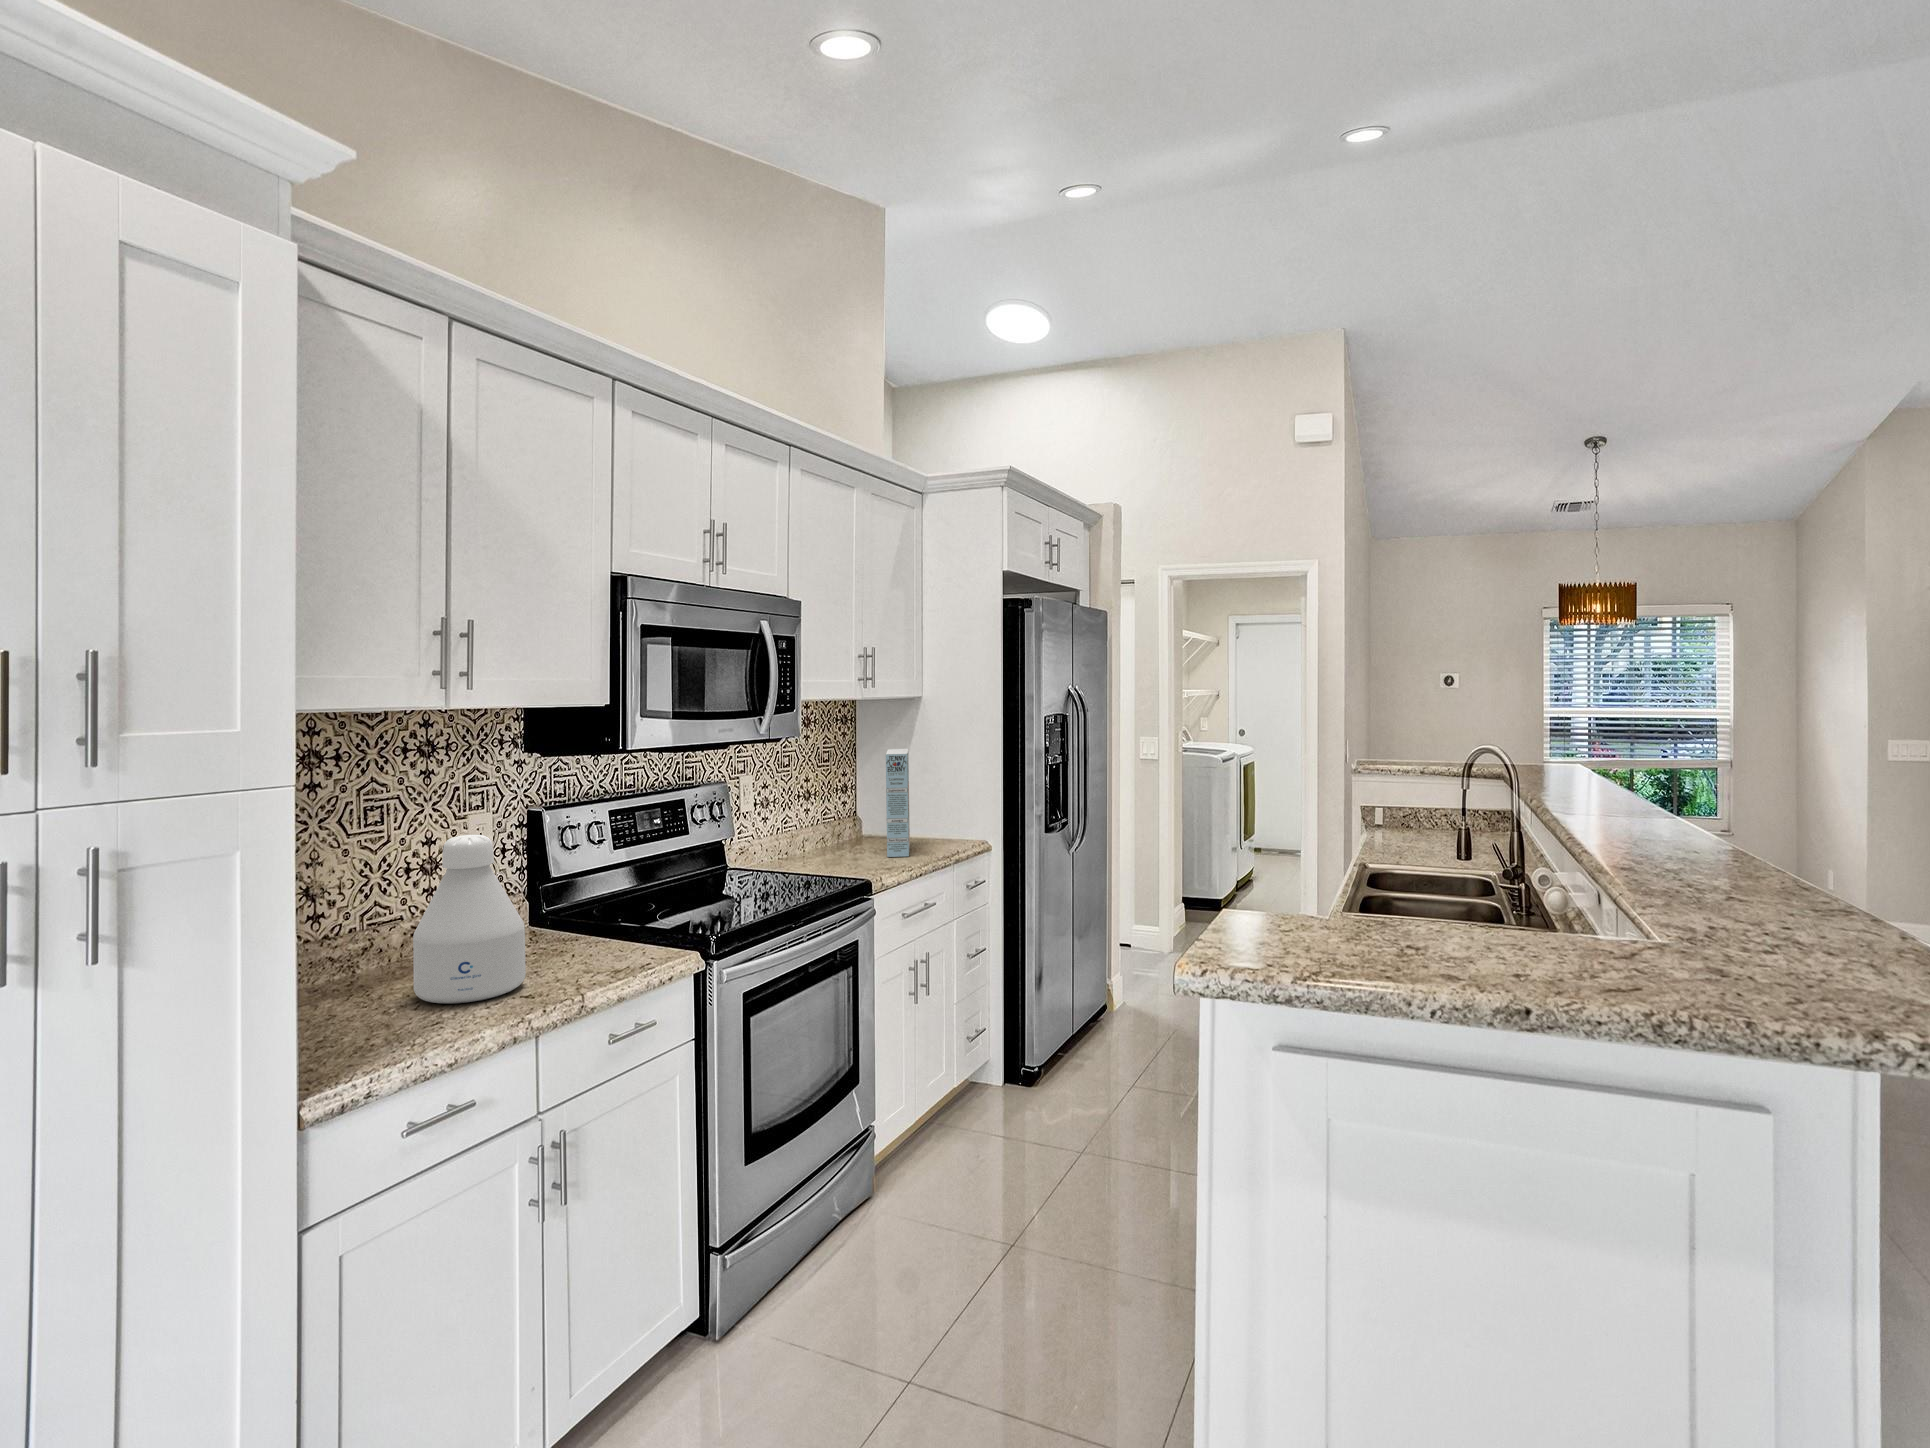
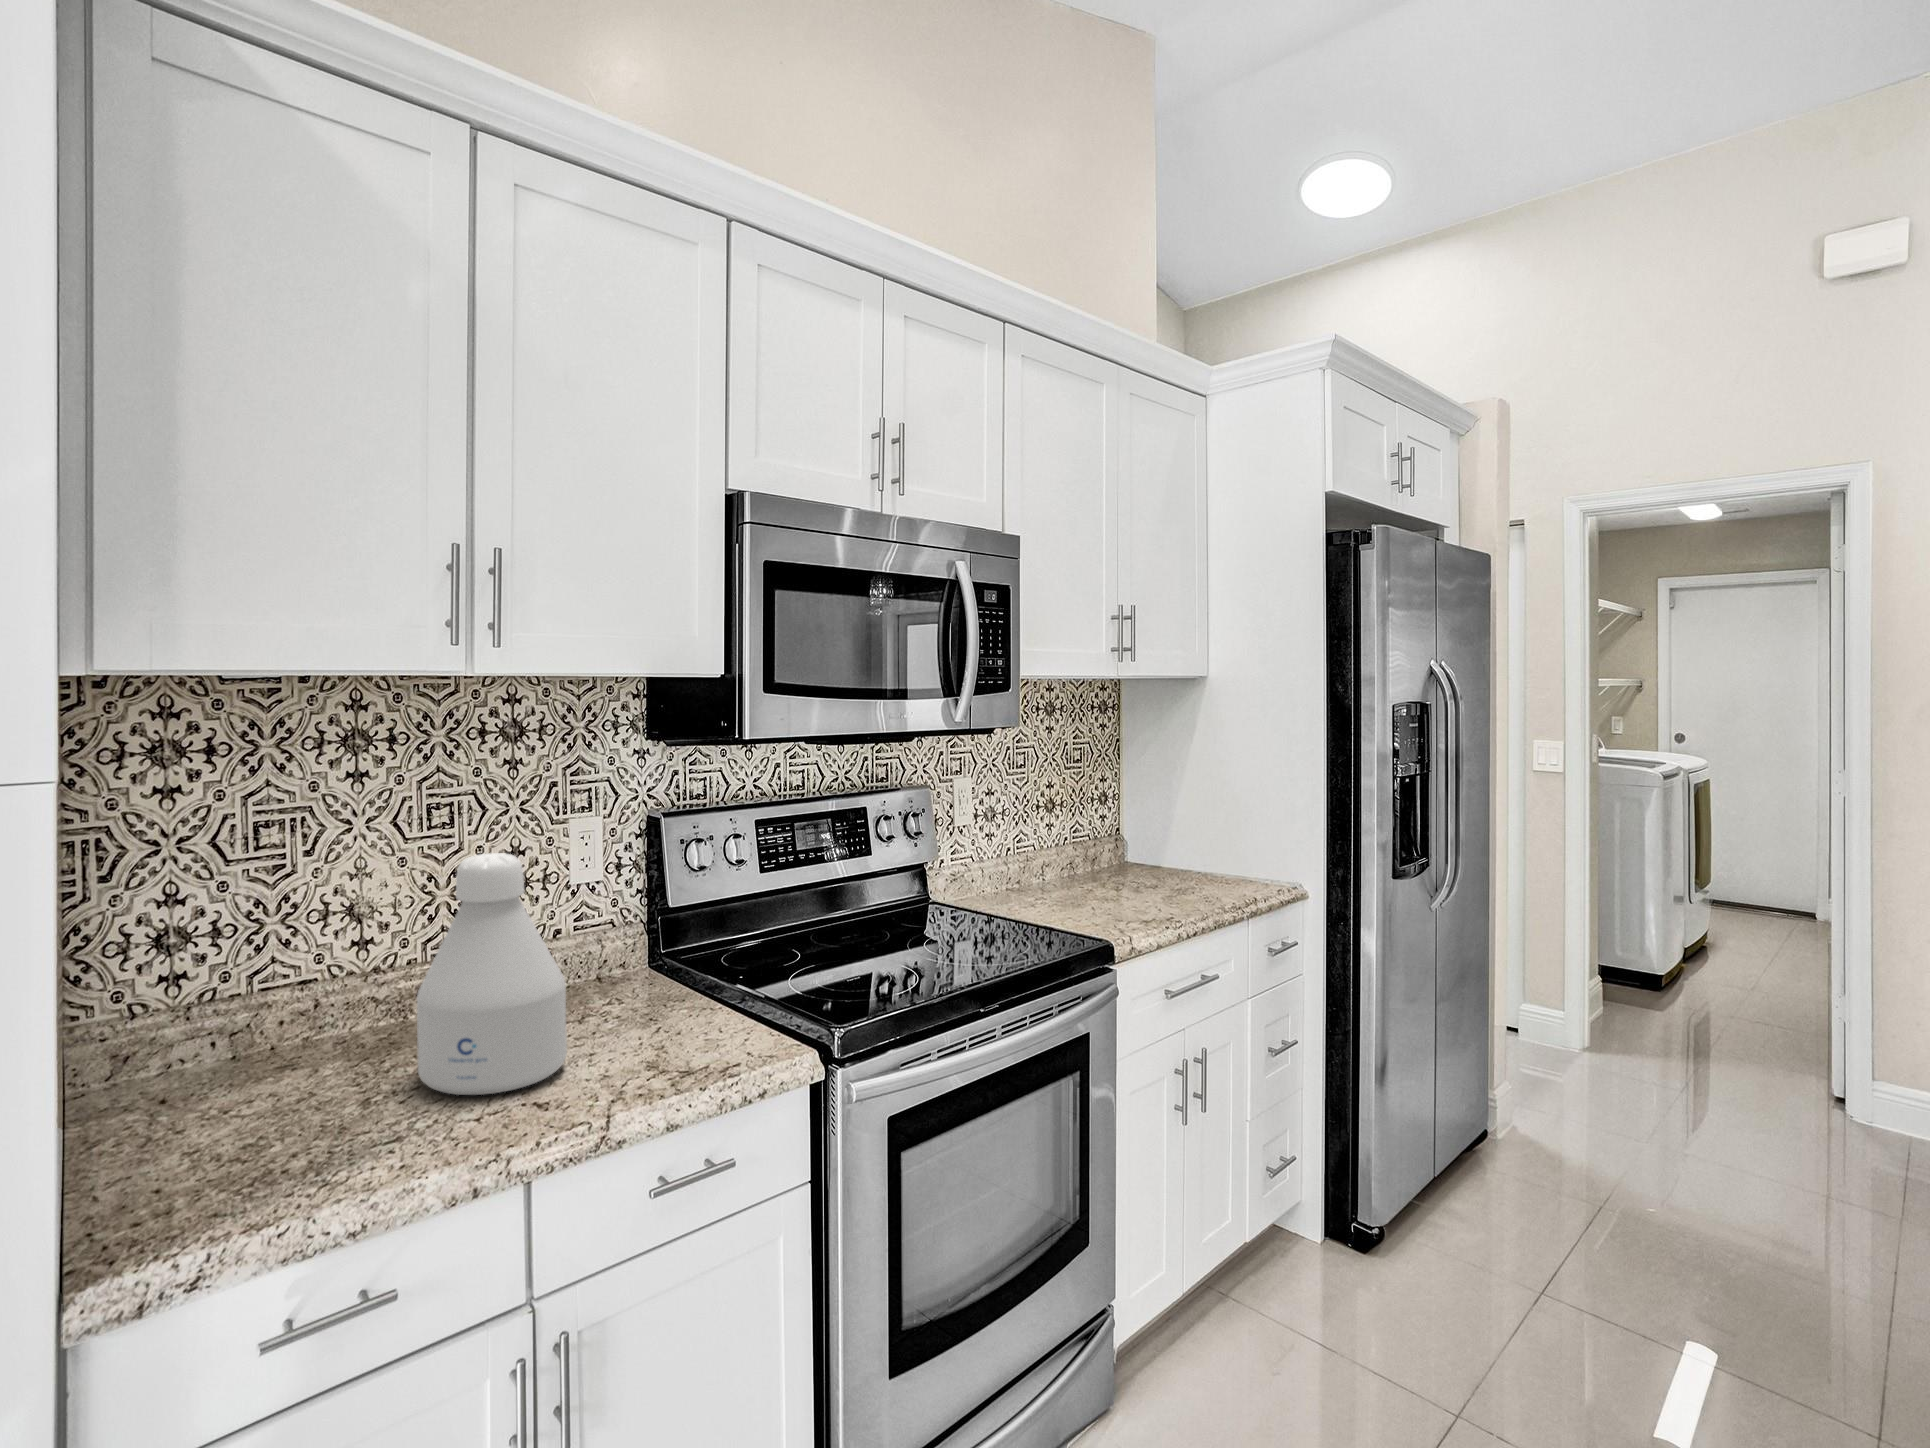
cereal box: present [886,749,910,857] -> none [1147,749,1186,903]

